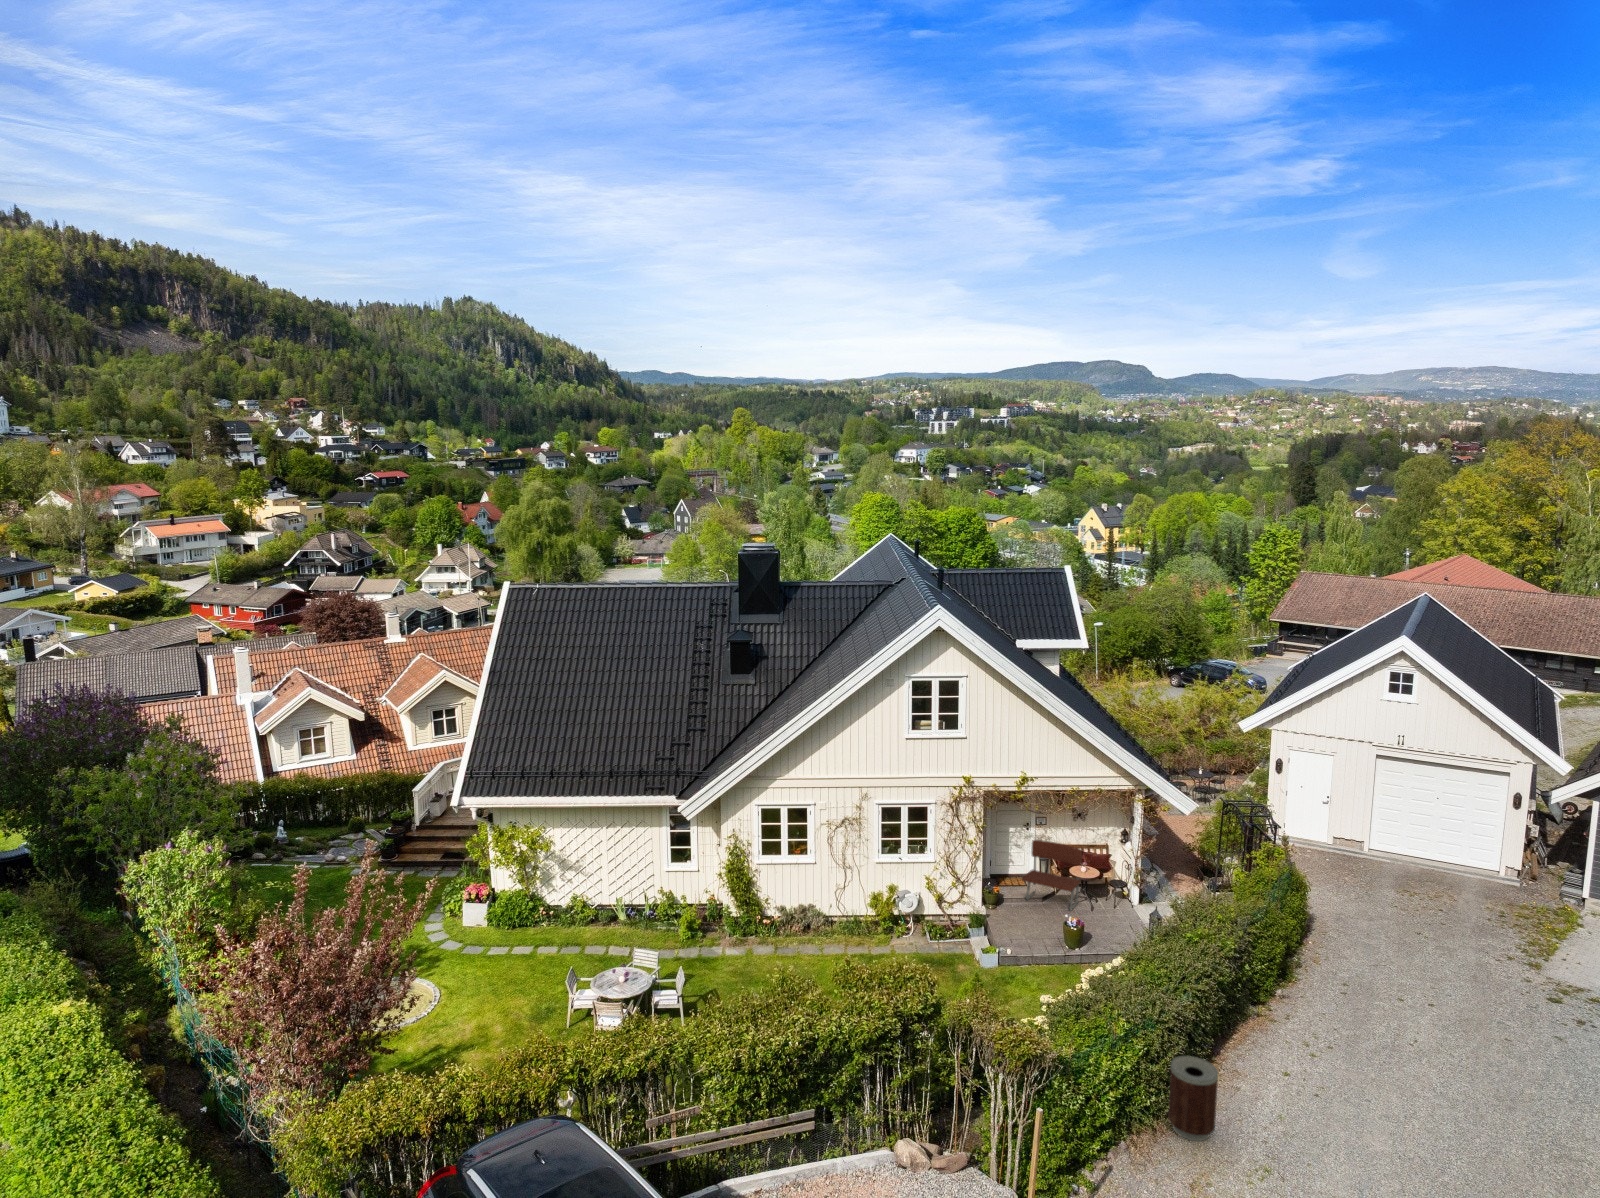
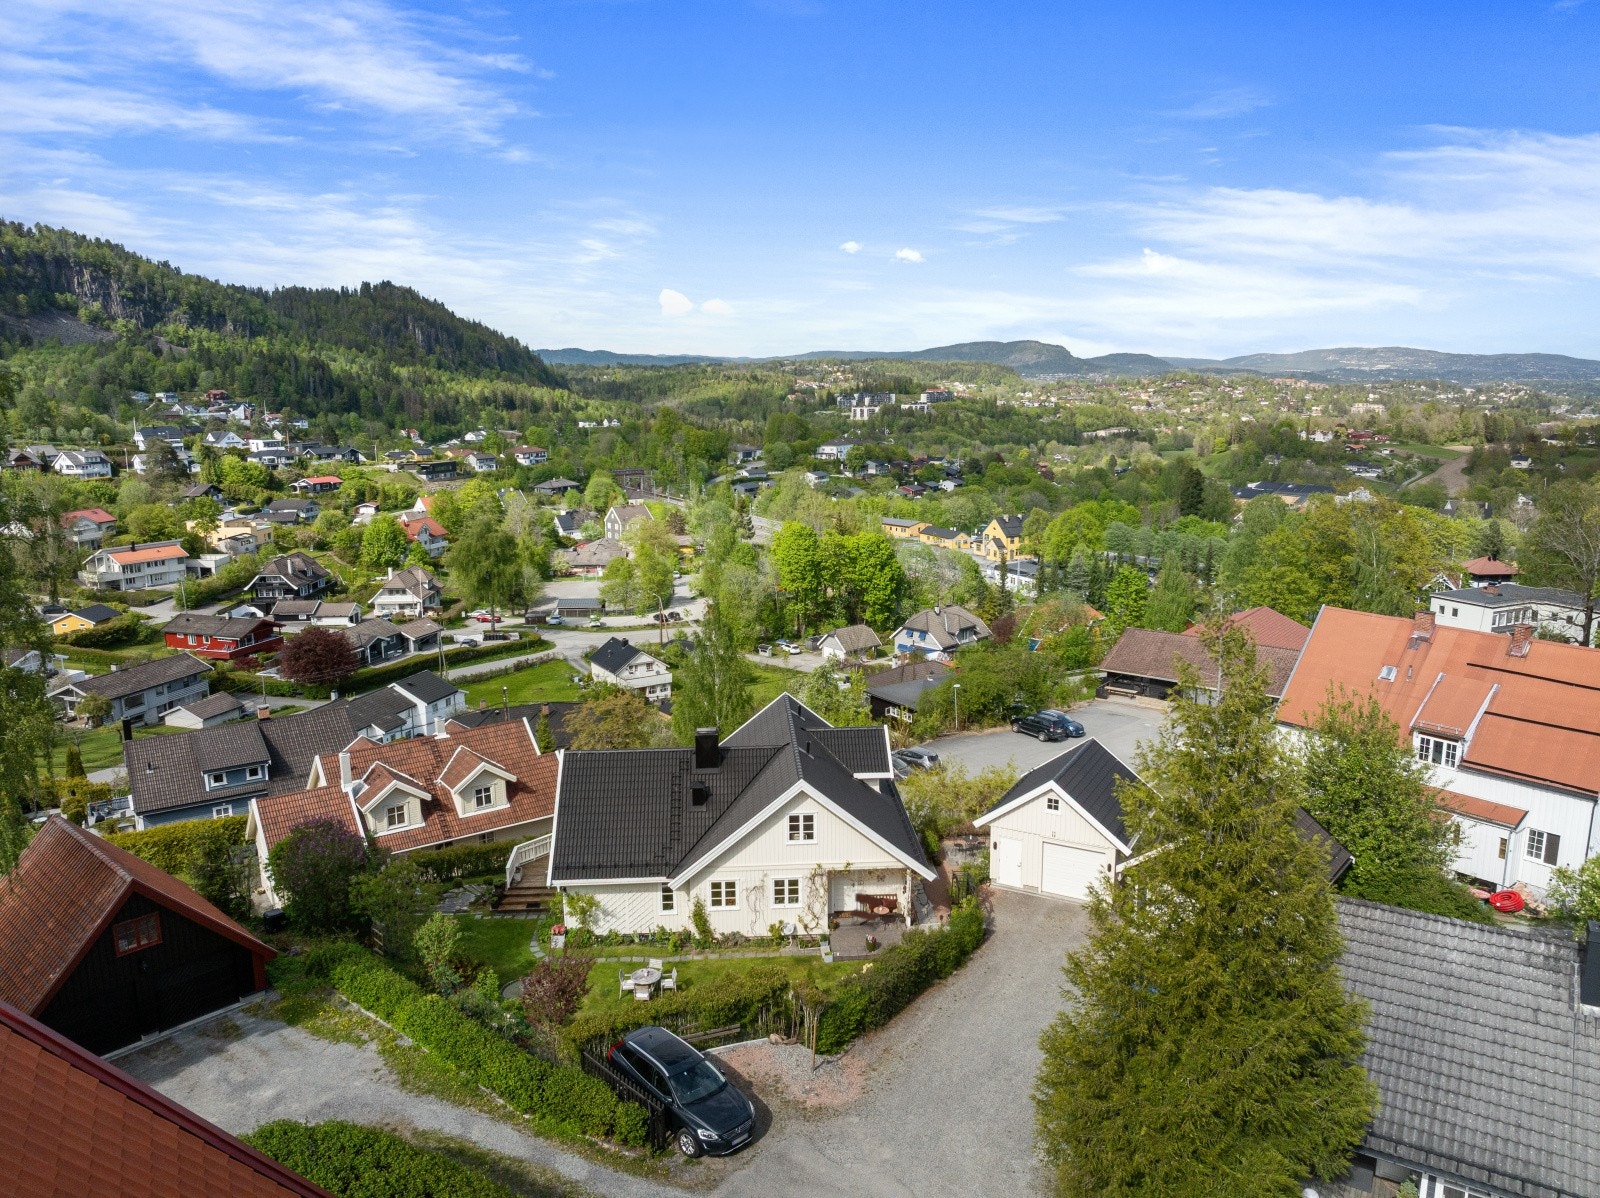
trash can: present [1168,1056,1218,1141] -> none [889,999,908,1034]

